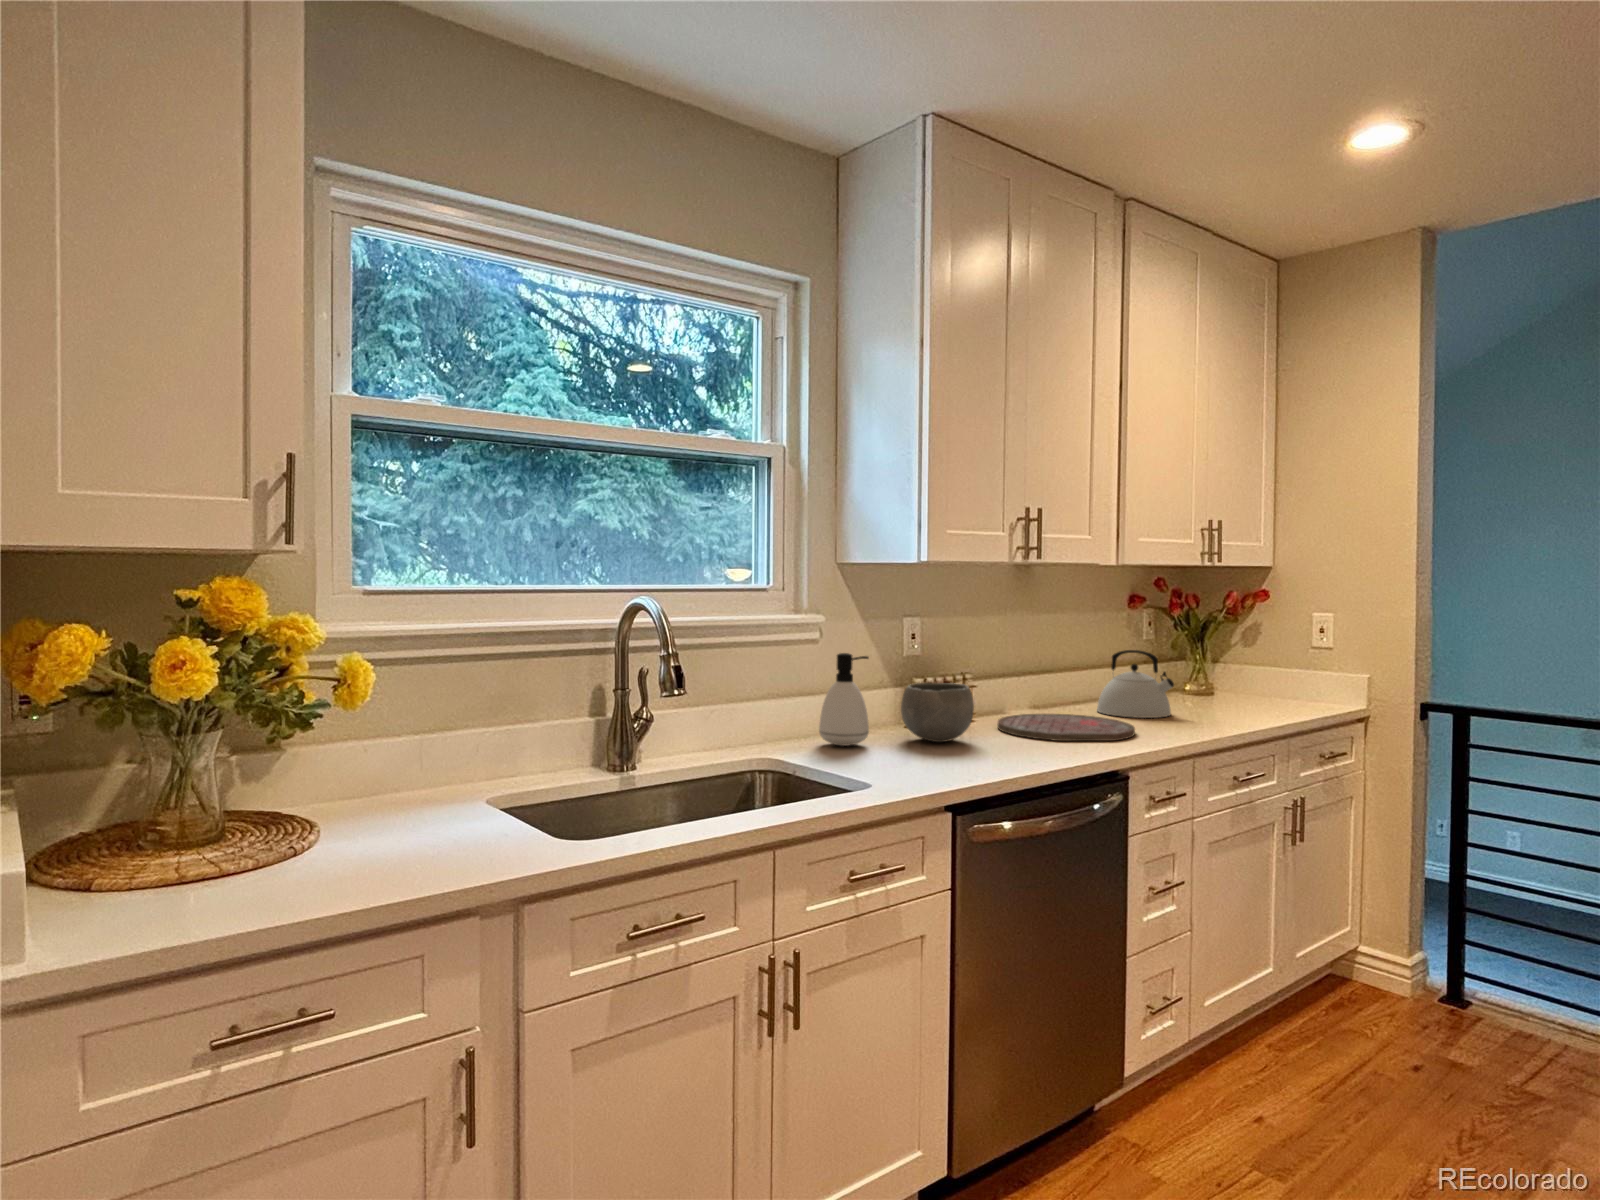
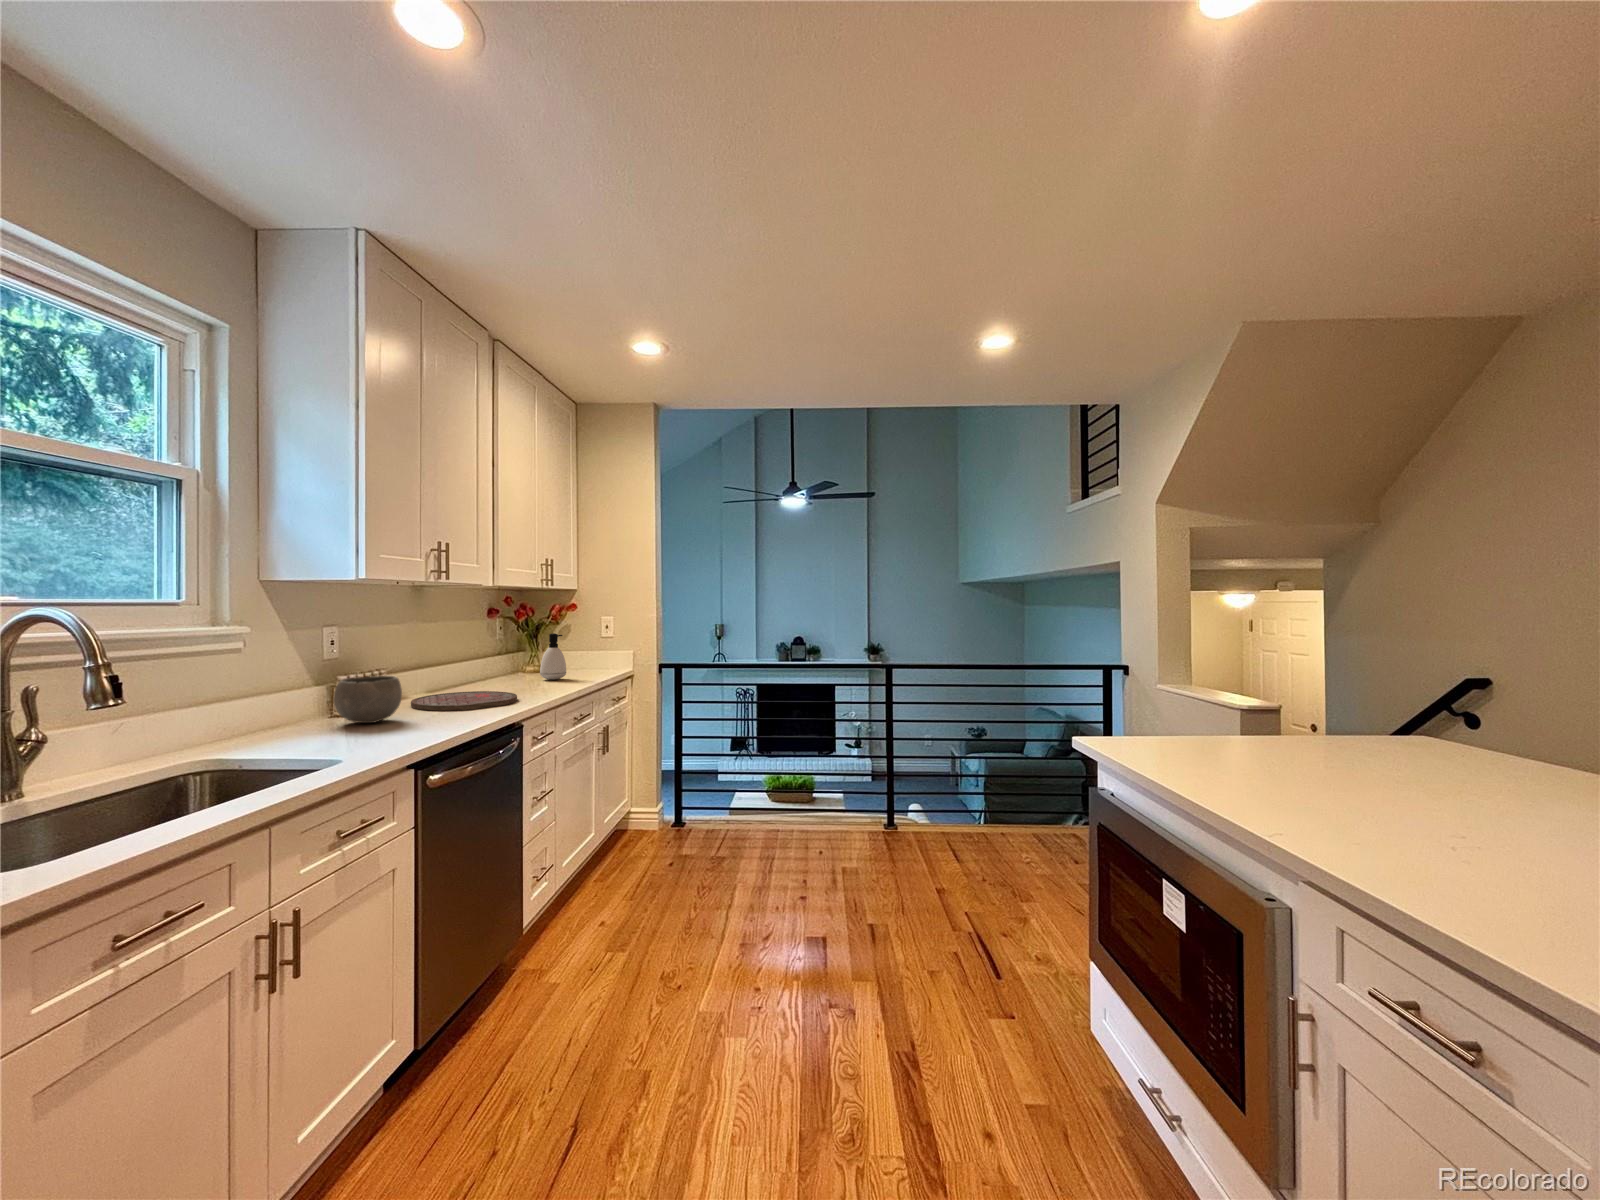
kettle: present [1097,650,1174,718] -> none [477,644,532,690]
soap dispenser: present [819,653,869,746] -> present [540,633,566,680]

